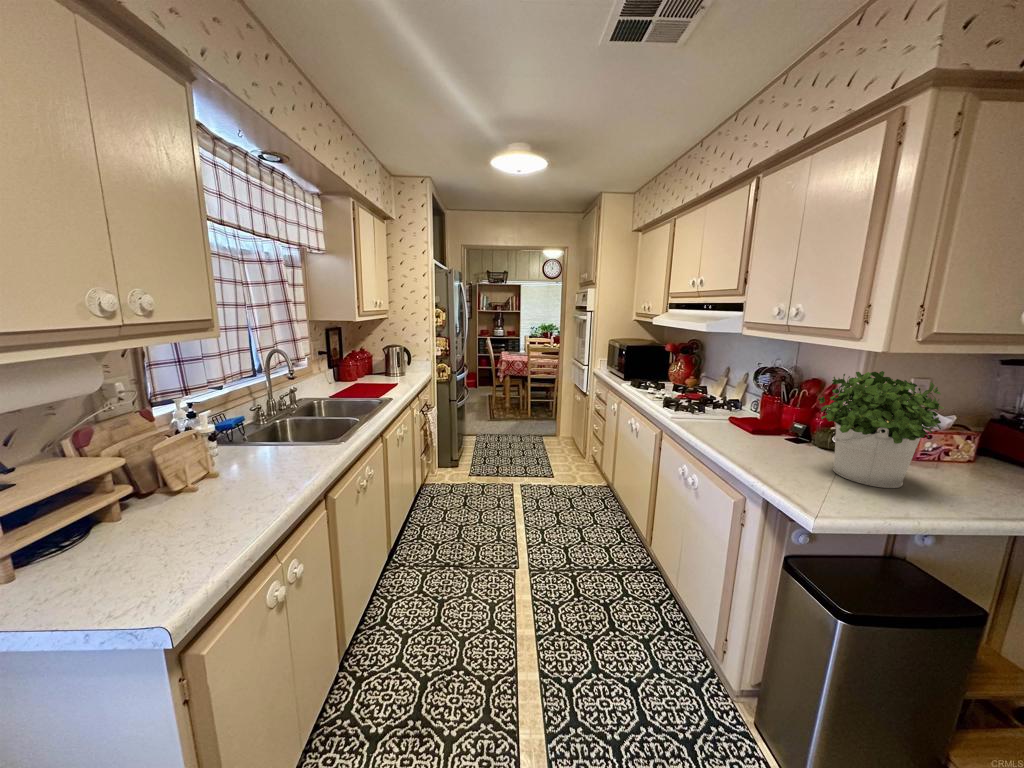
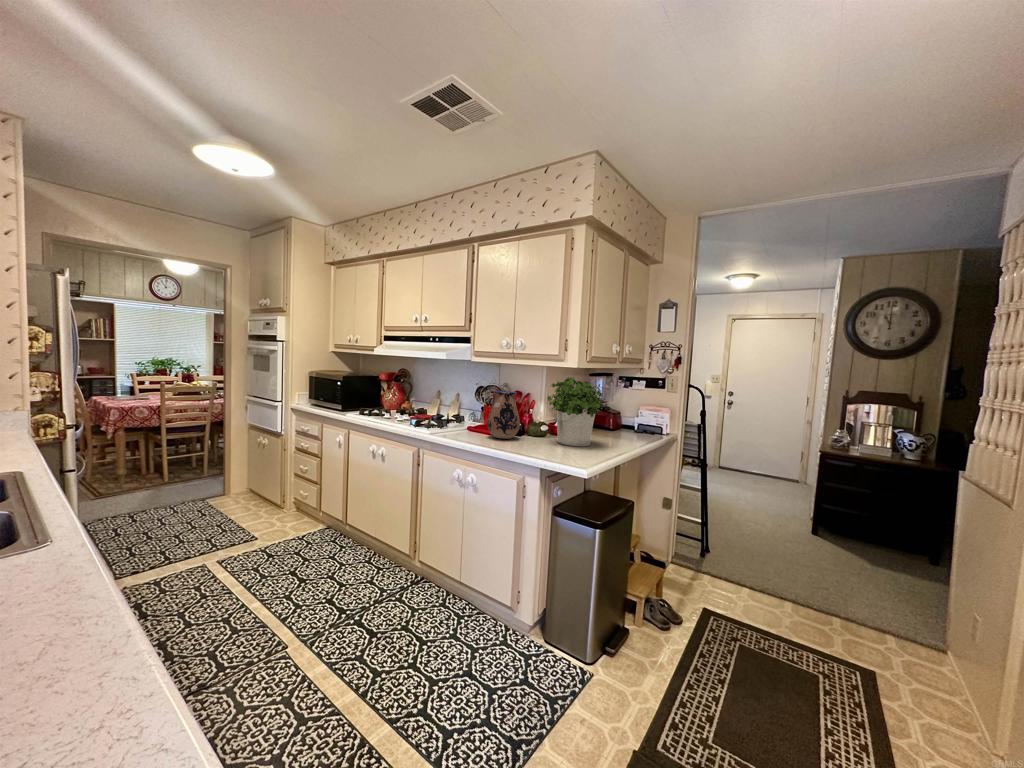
ceramic pitcher: none [727,380,778,446] -> present [488,391,520,439]

